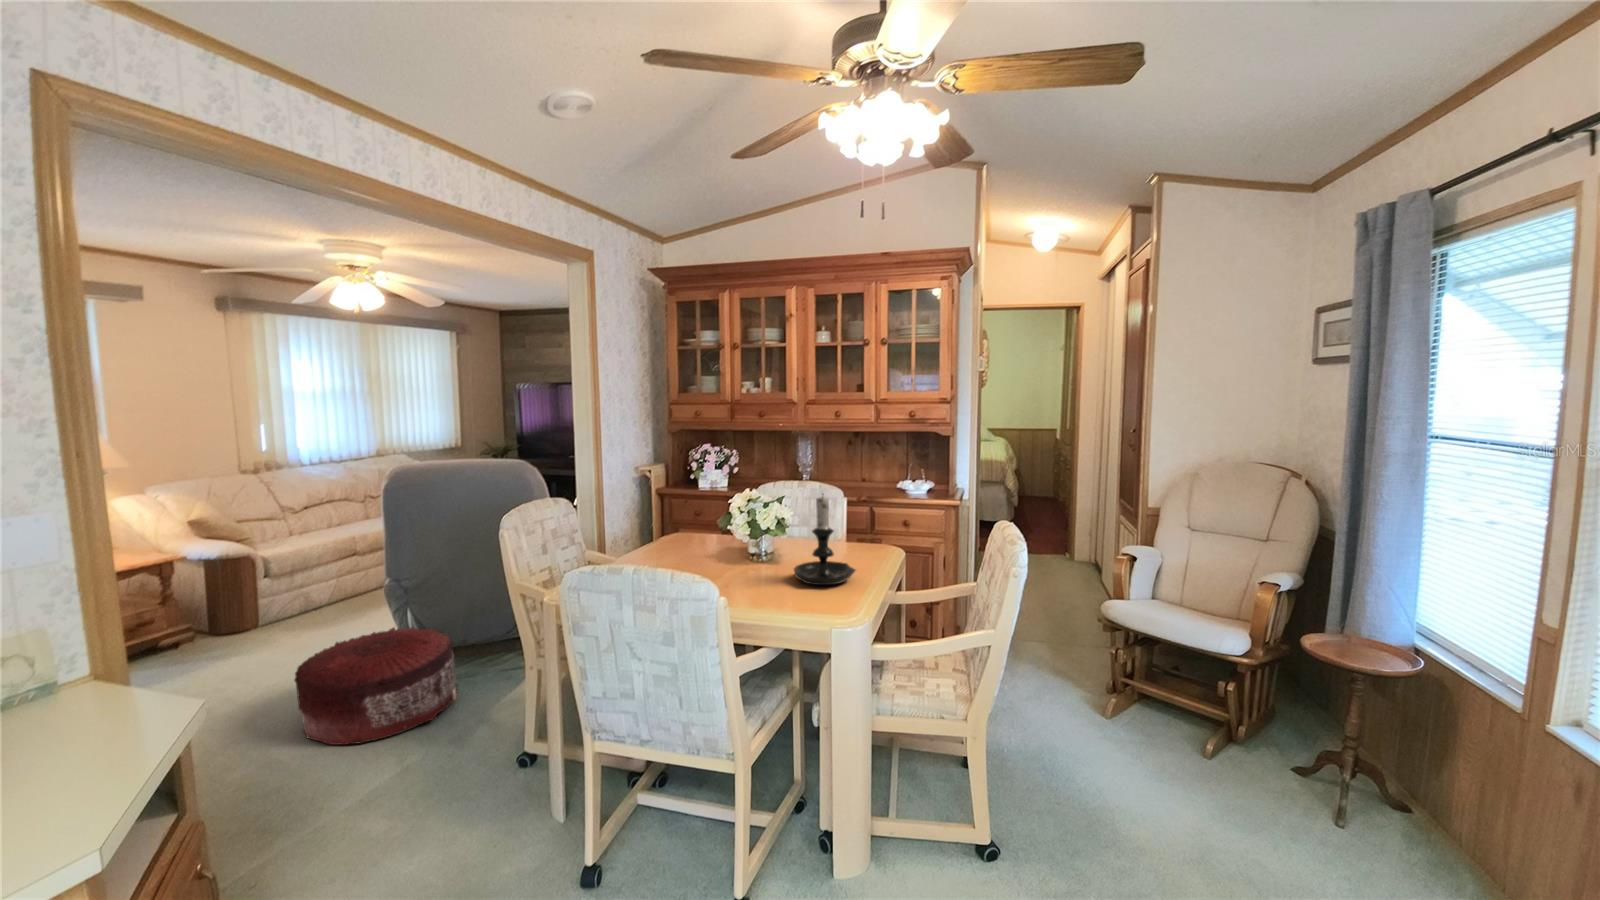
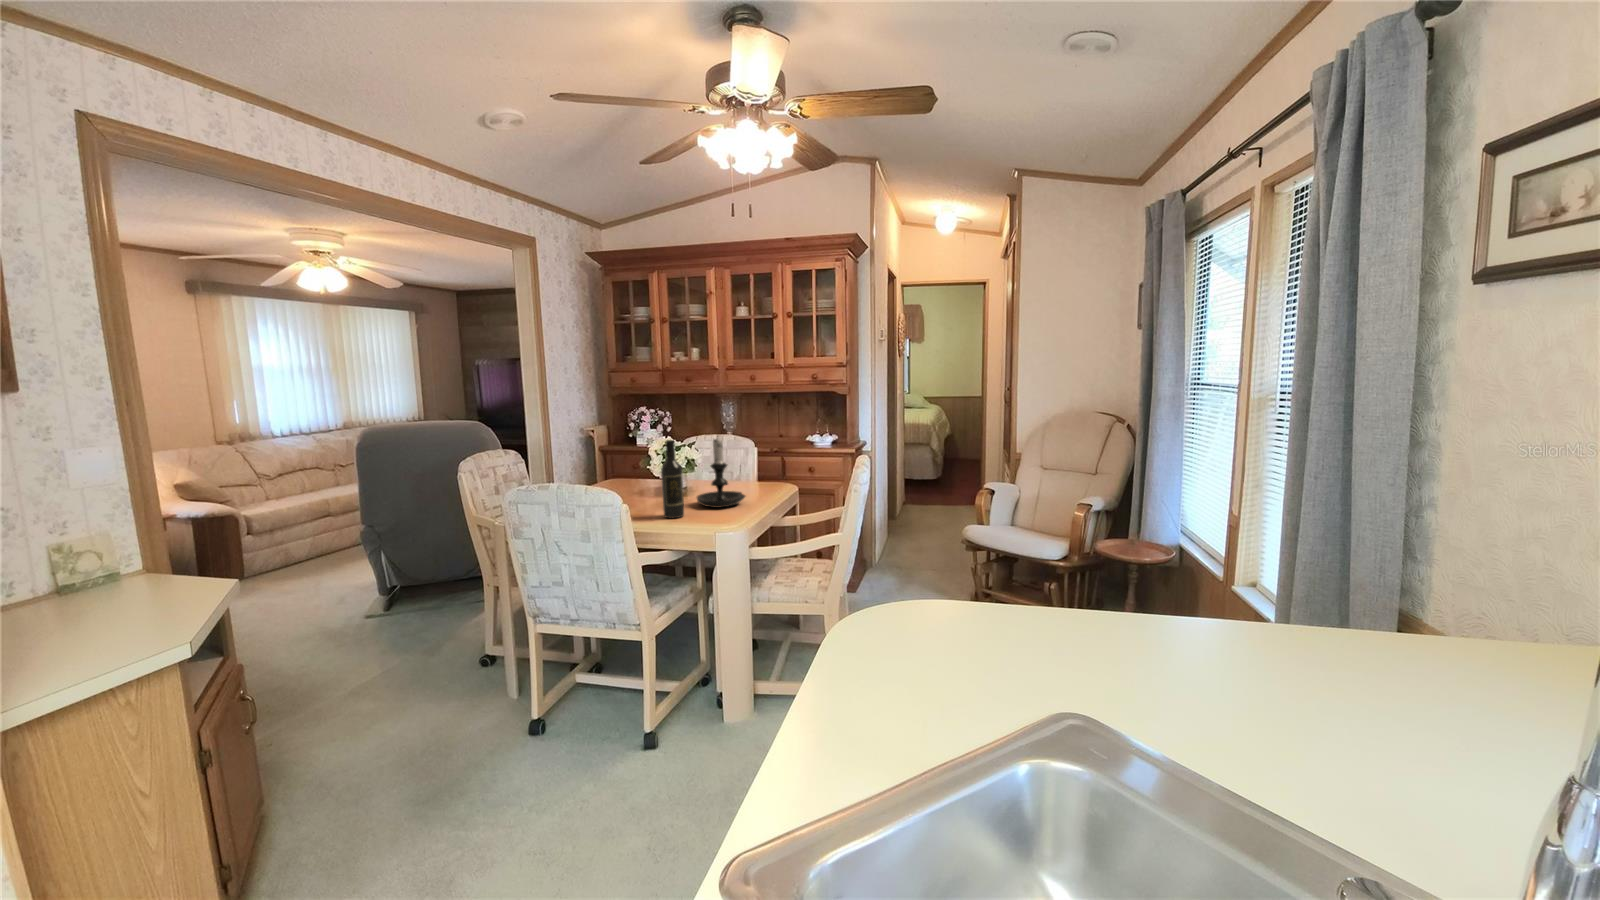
wine bottle: none [757,502,785,603] -> present [661,440,684,518]
pouf: present [294,627,457,745] -> none [286,565,428,657]

